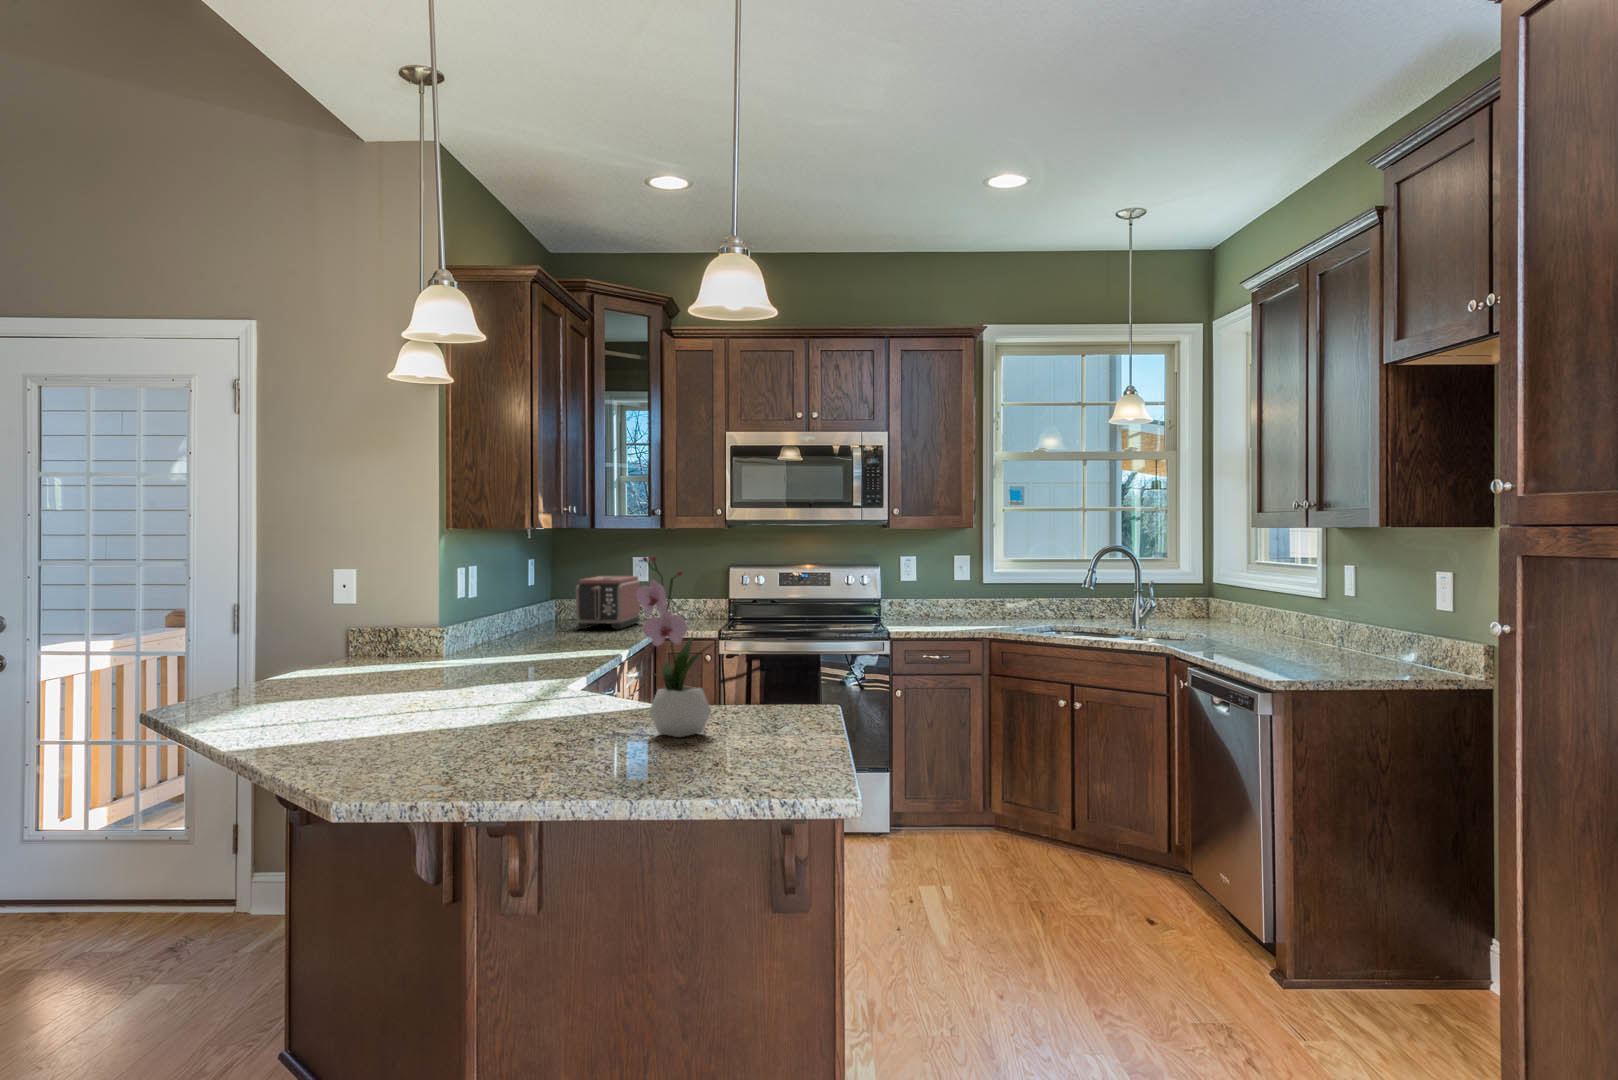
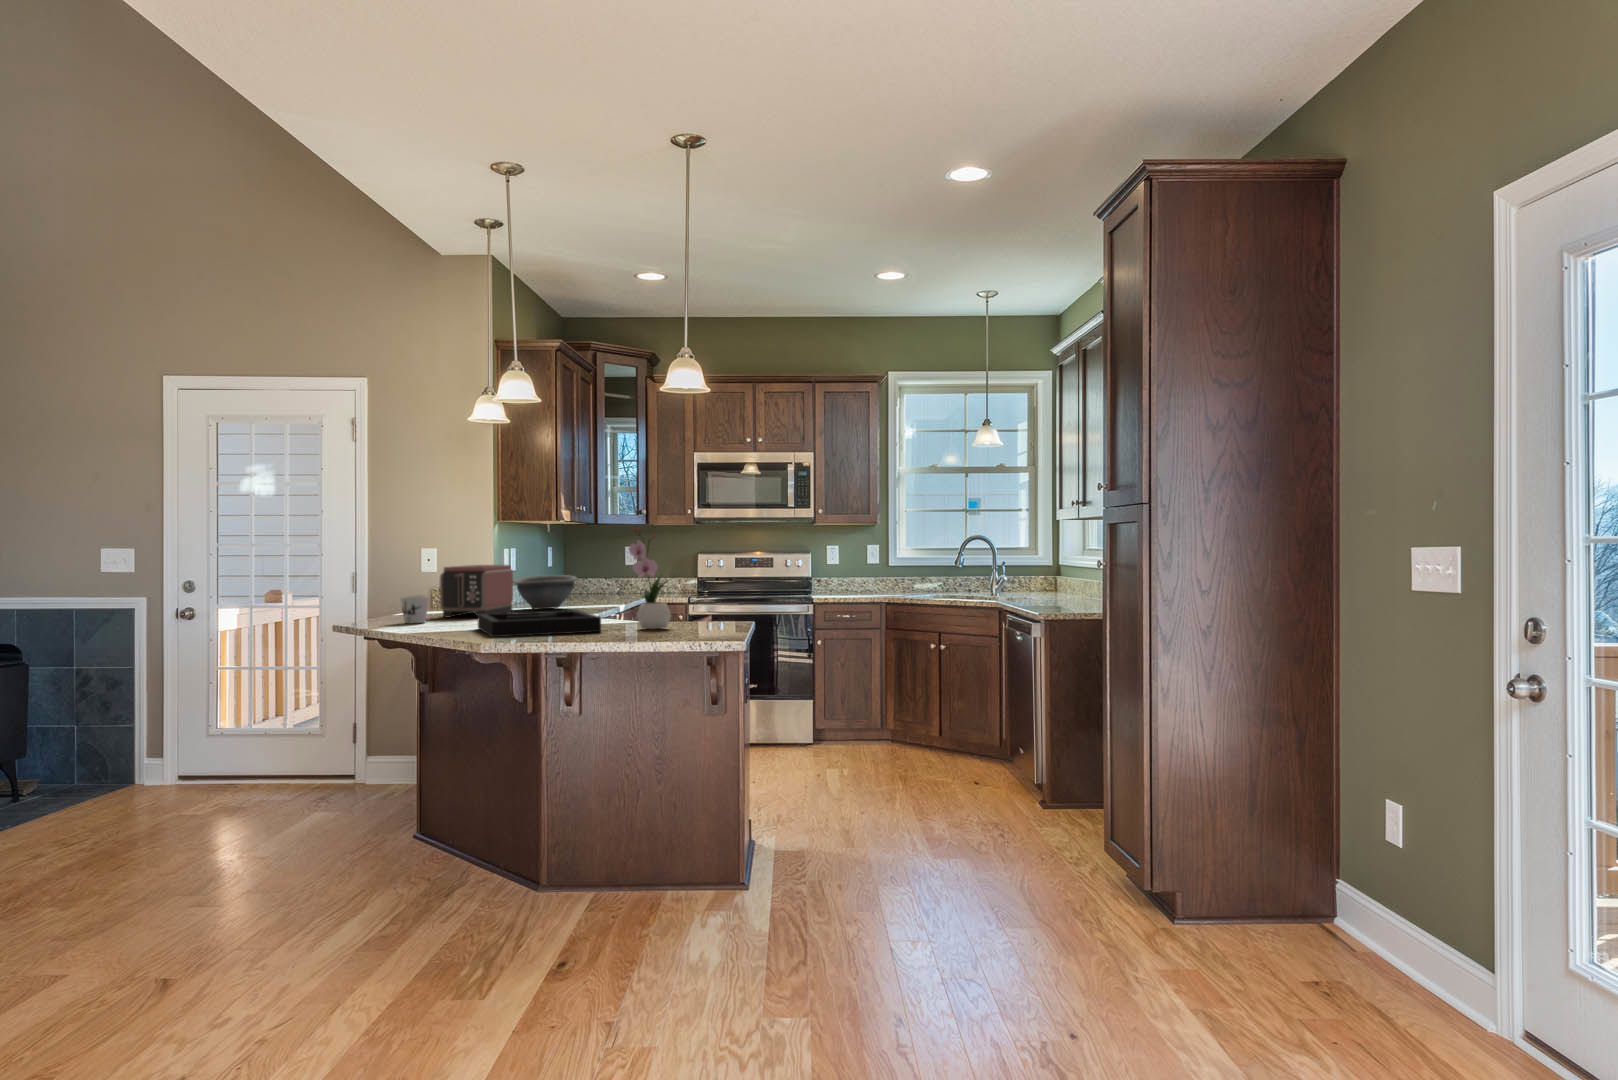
toaster: present [576,576,640,629] -> present [440,565,513,617]
bowl: none [464,609,562,662] -> present [513,575,577,609]
mug: none [260,659,312,708] -> present [400,595,429,623]
decorative tray: none [374,692,586,768] -> present [478,610,601,637]

